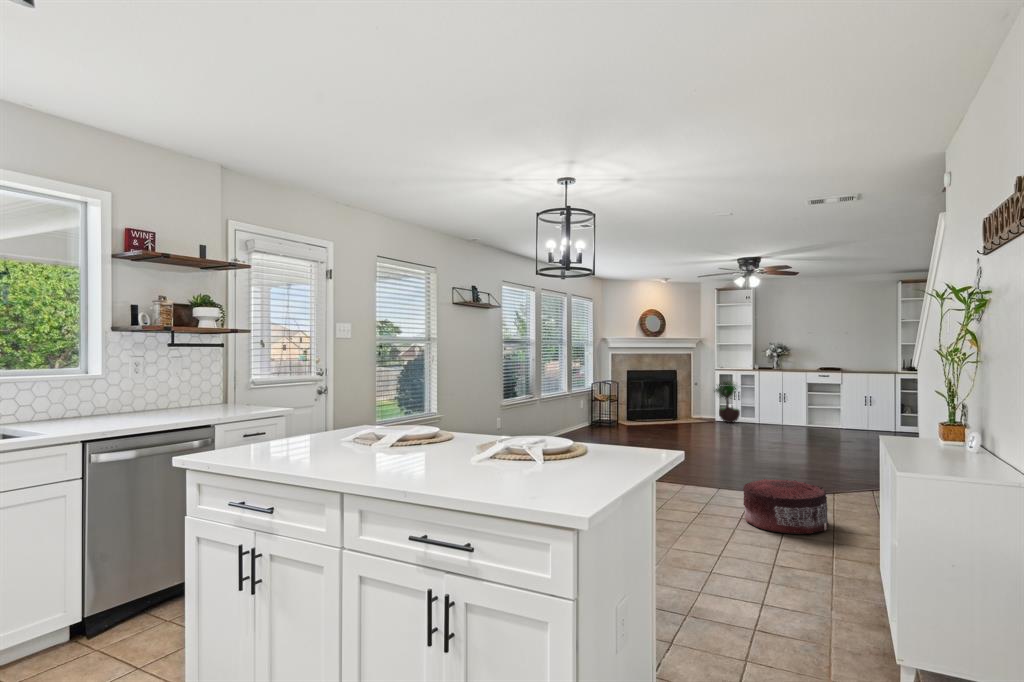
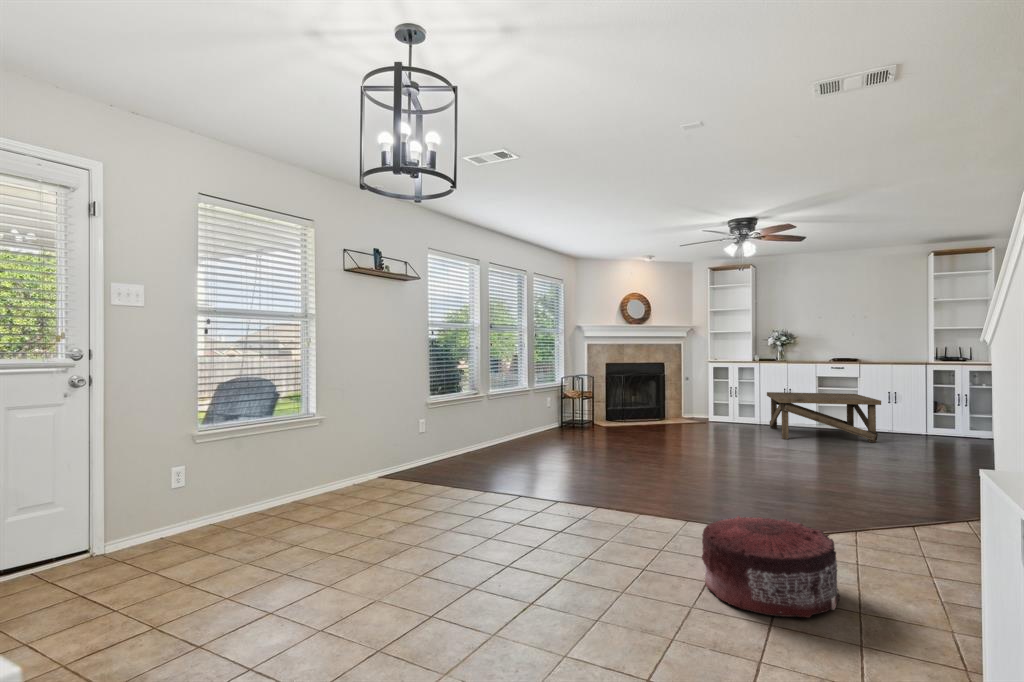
potted tree: present [714,381,740,423] -> none [705,369,738,424]
coffee table: none [765,396,859,438] -> present [767,392,881,442]

